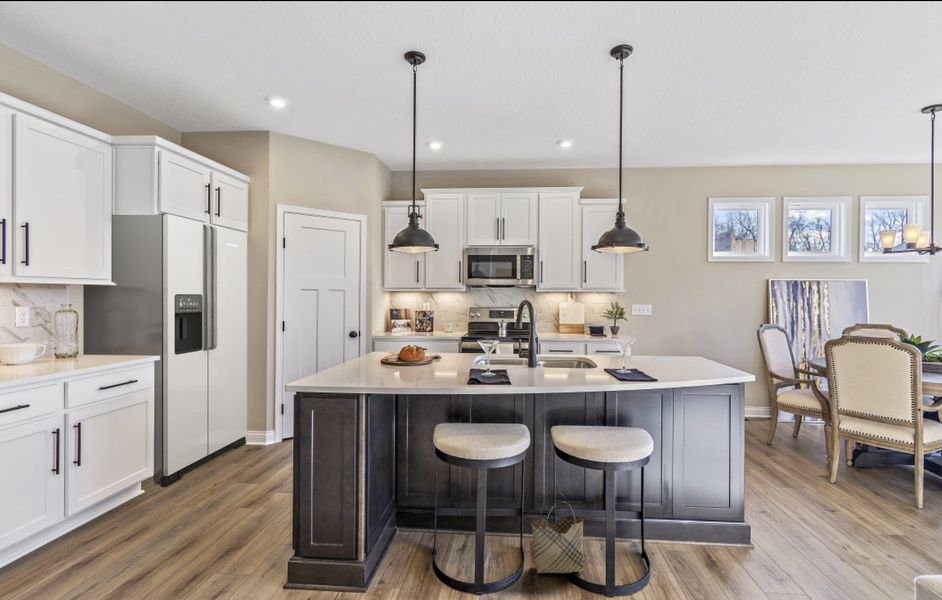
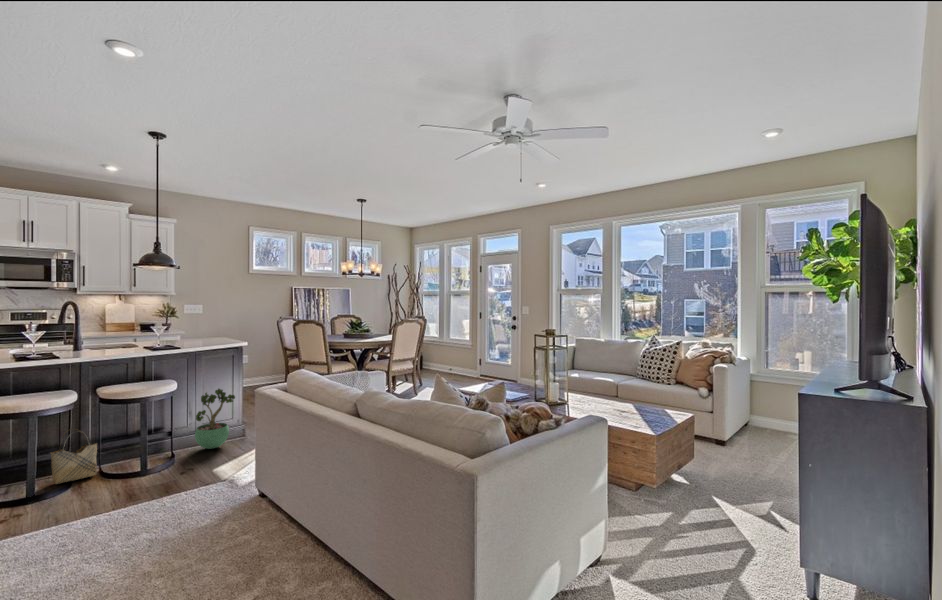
potted plant: none [712,462,783,569] -> present [195,389,235,449]

